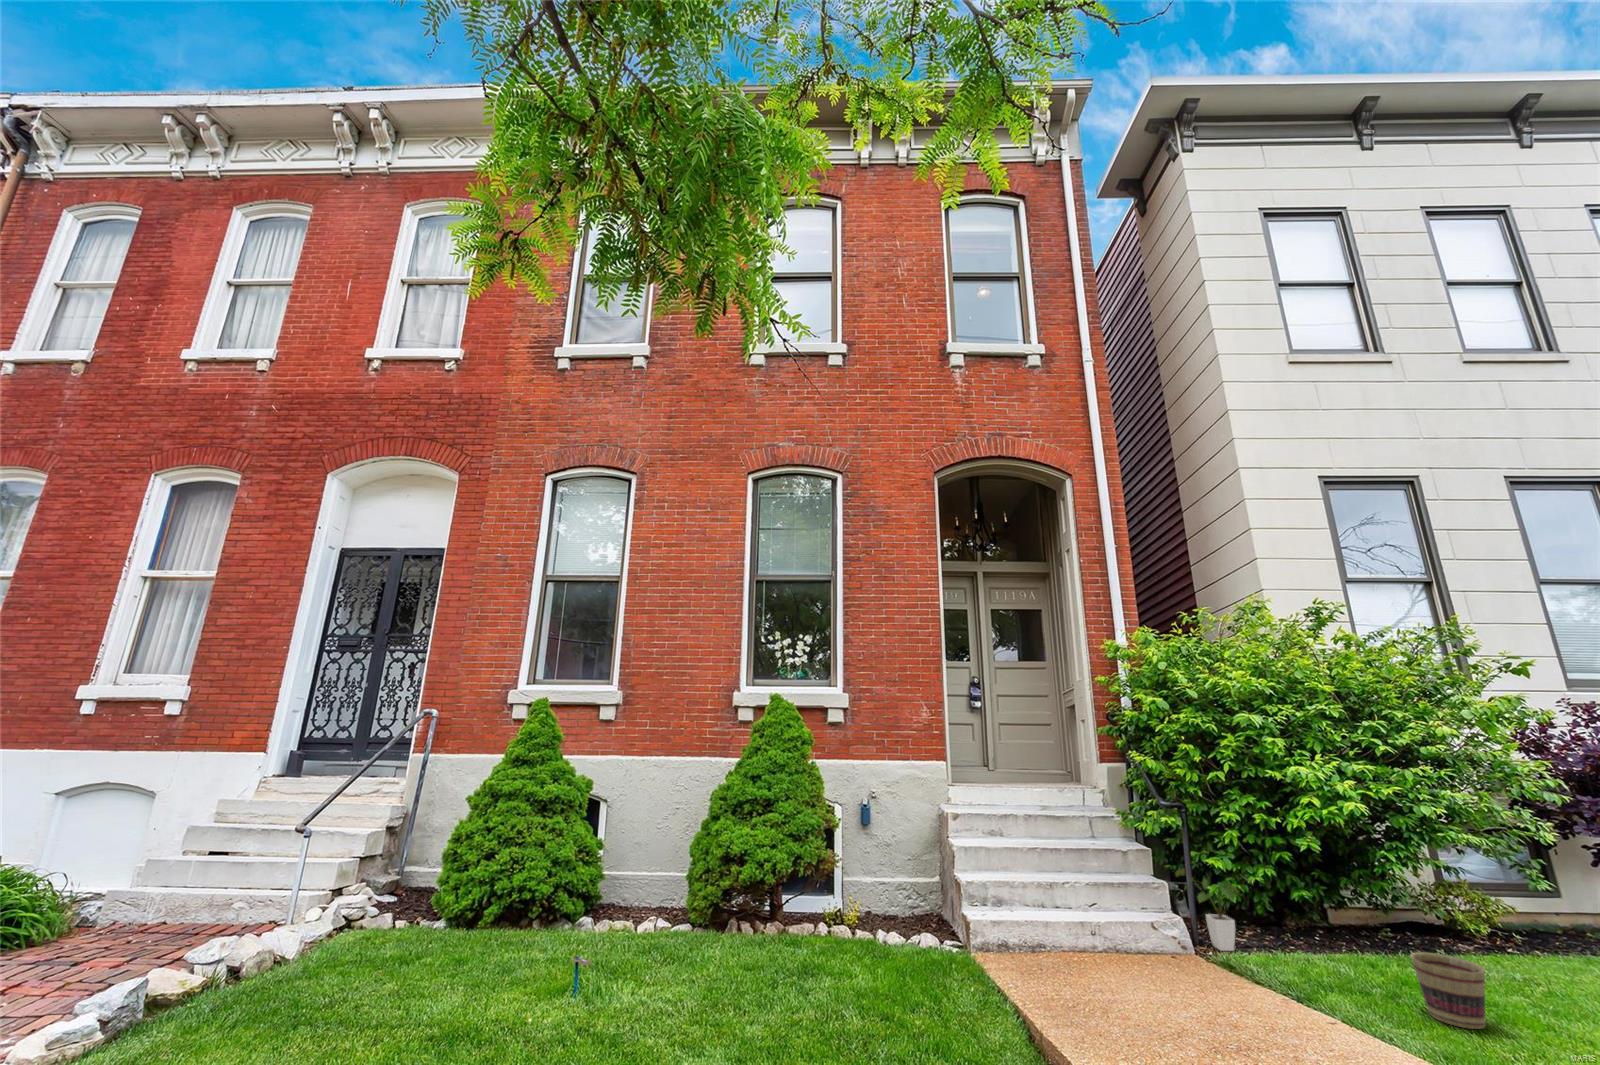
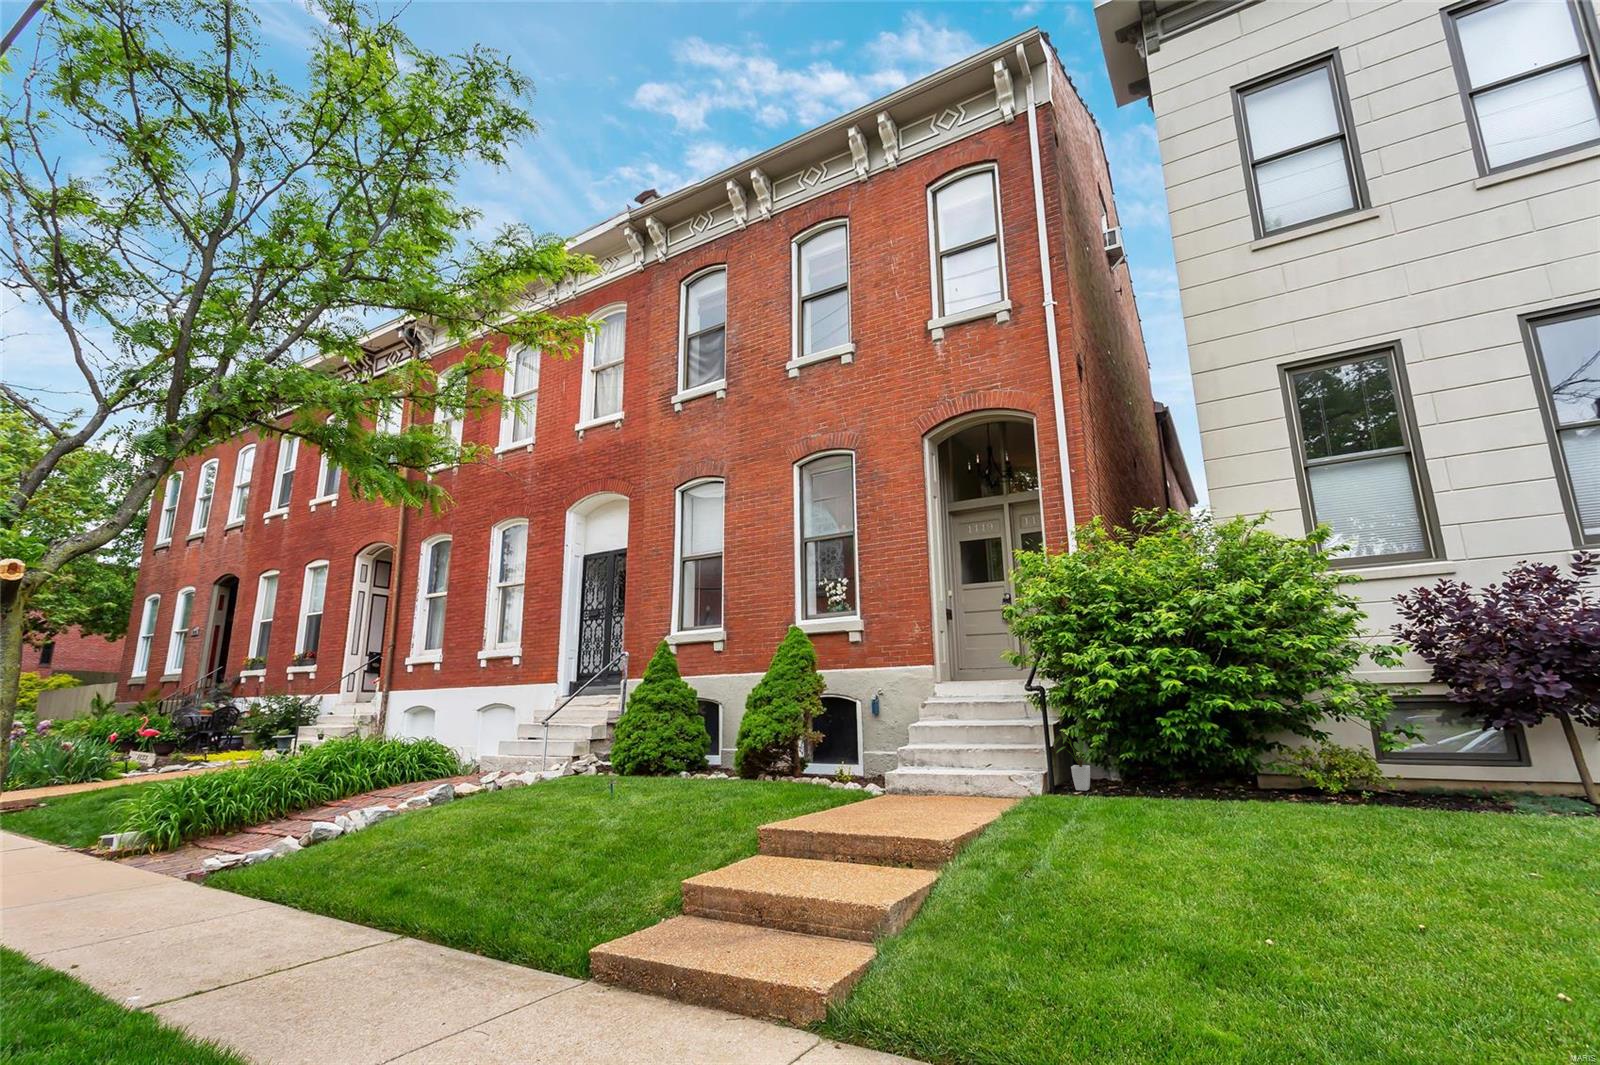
basket: present [1410,952,1486,1029] -> none [1123,772,1169,818]

